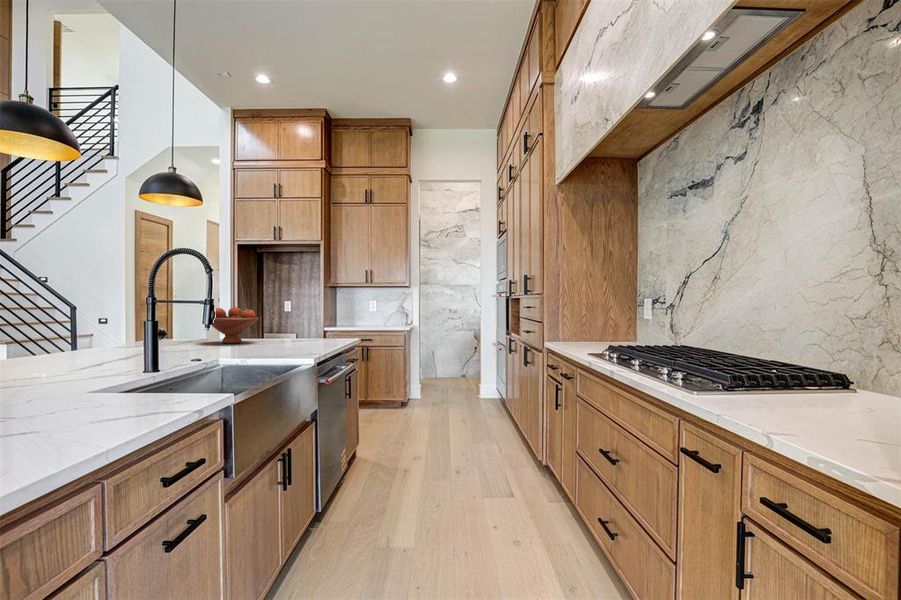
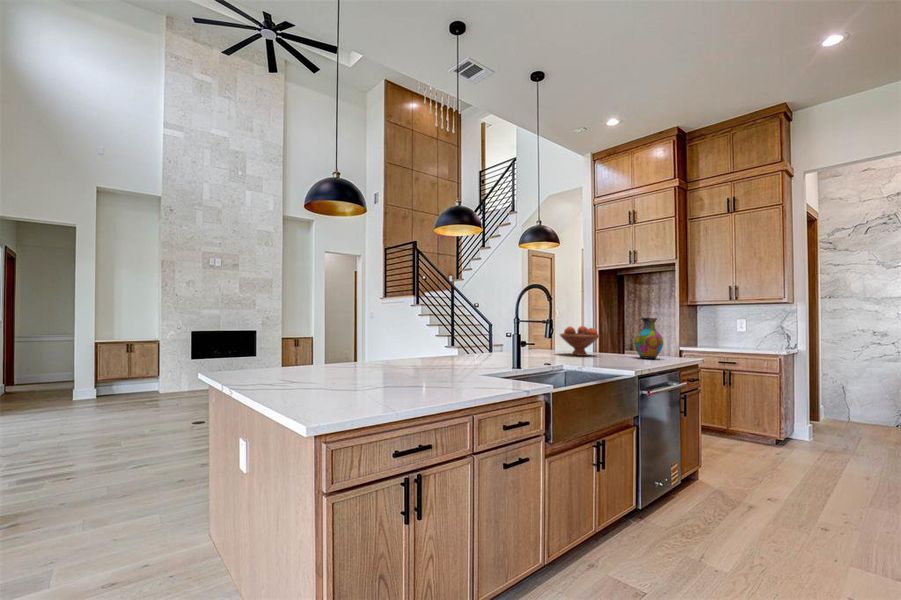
vase: none [297,297,327,341] -> present [634,318,663,359]

